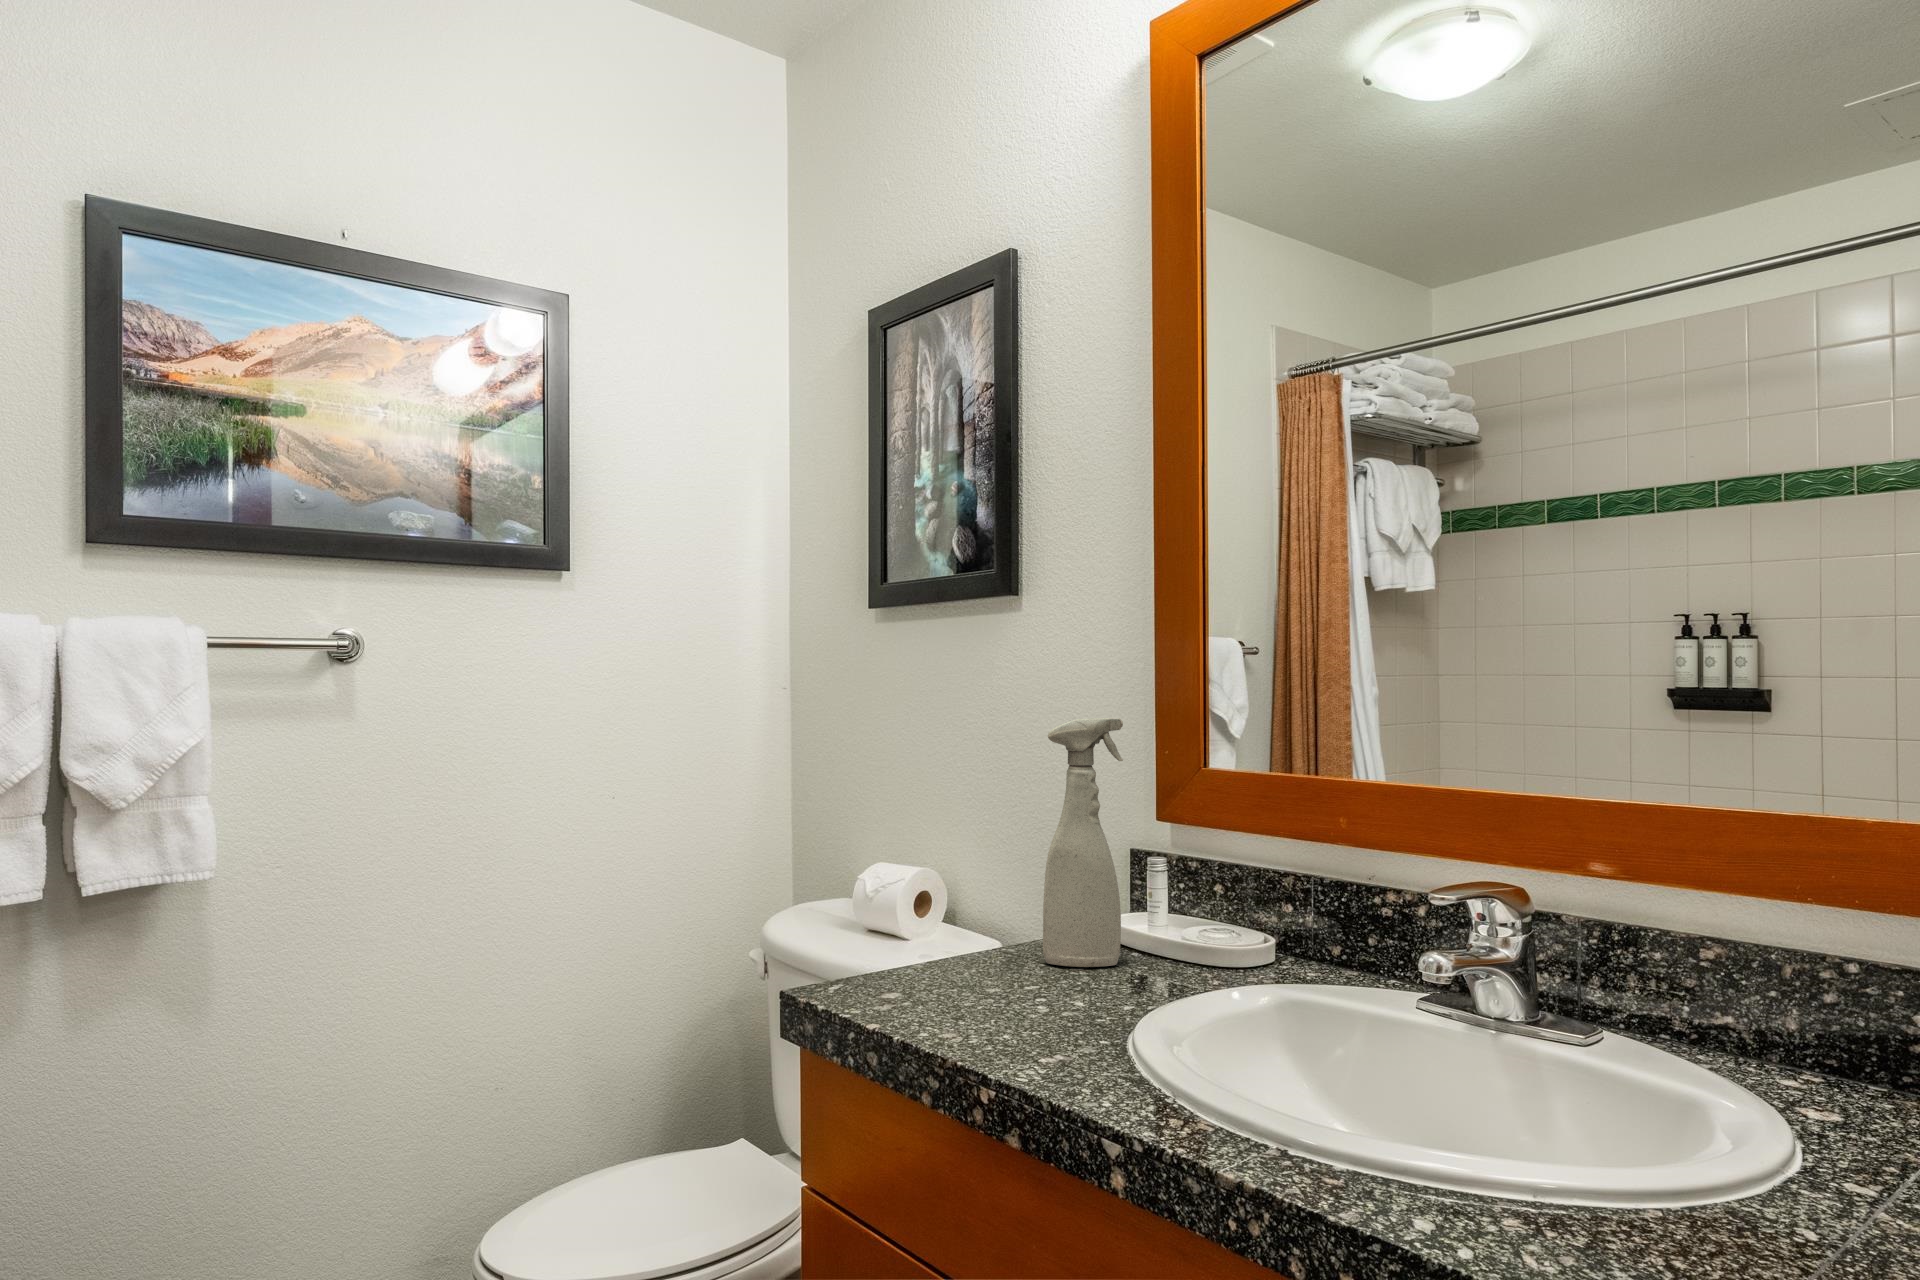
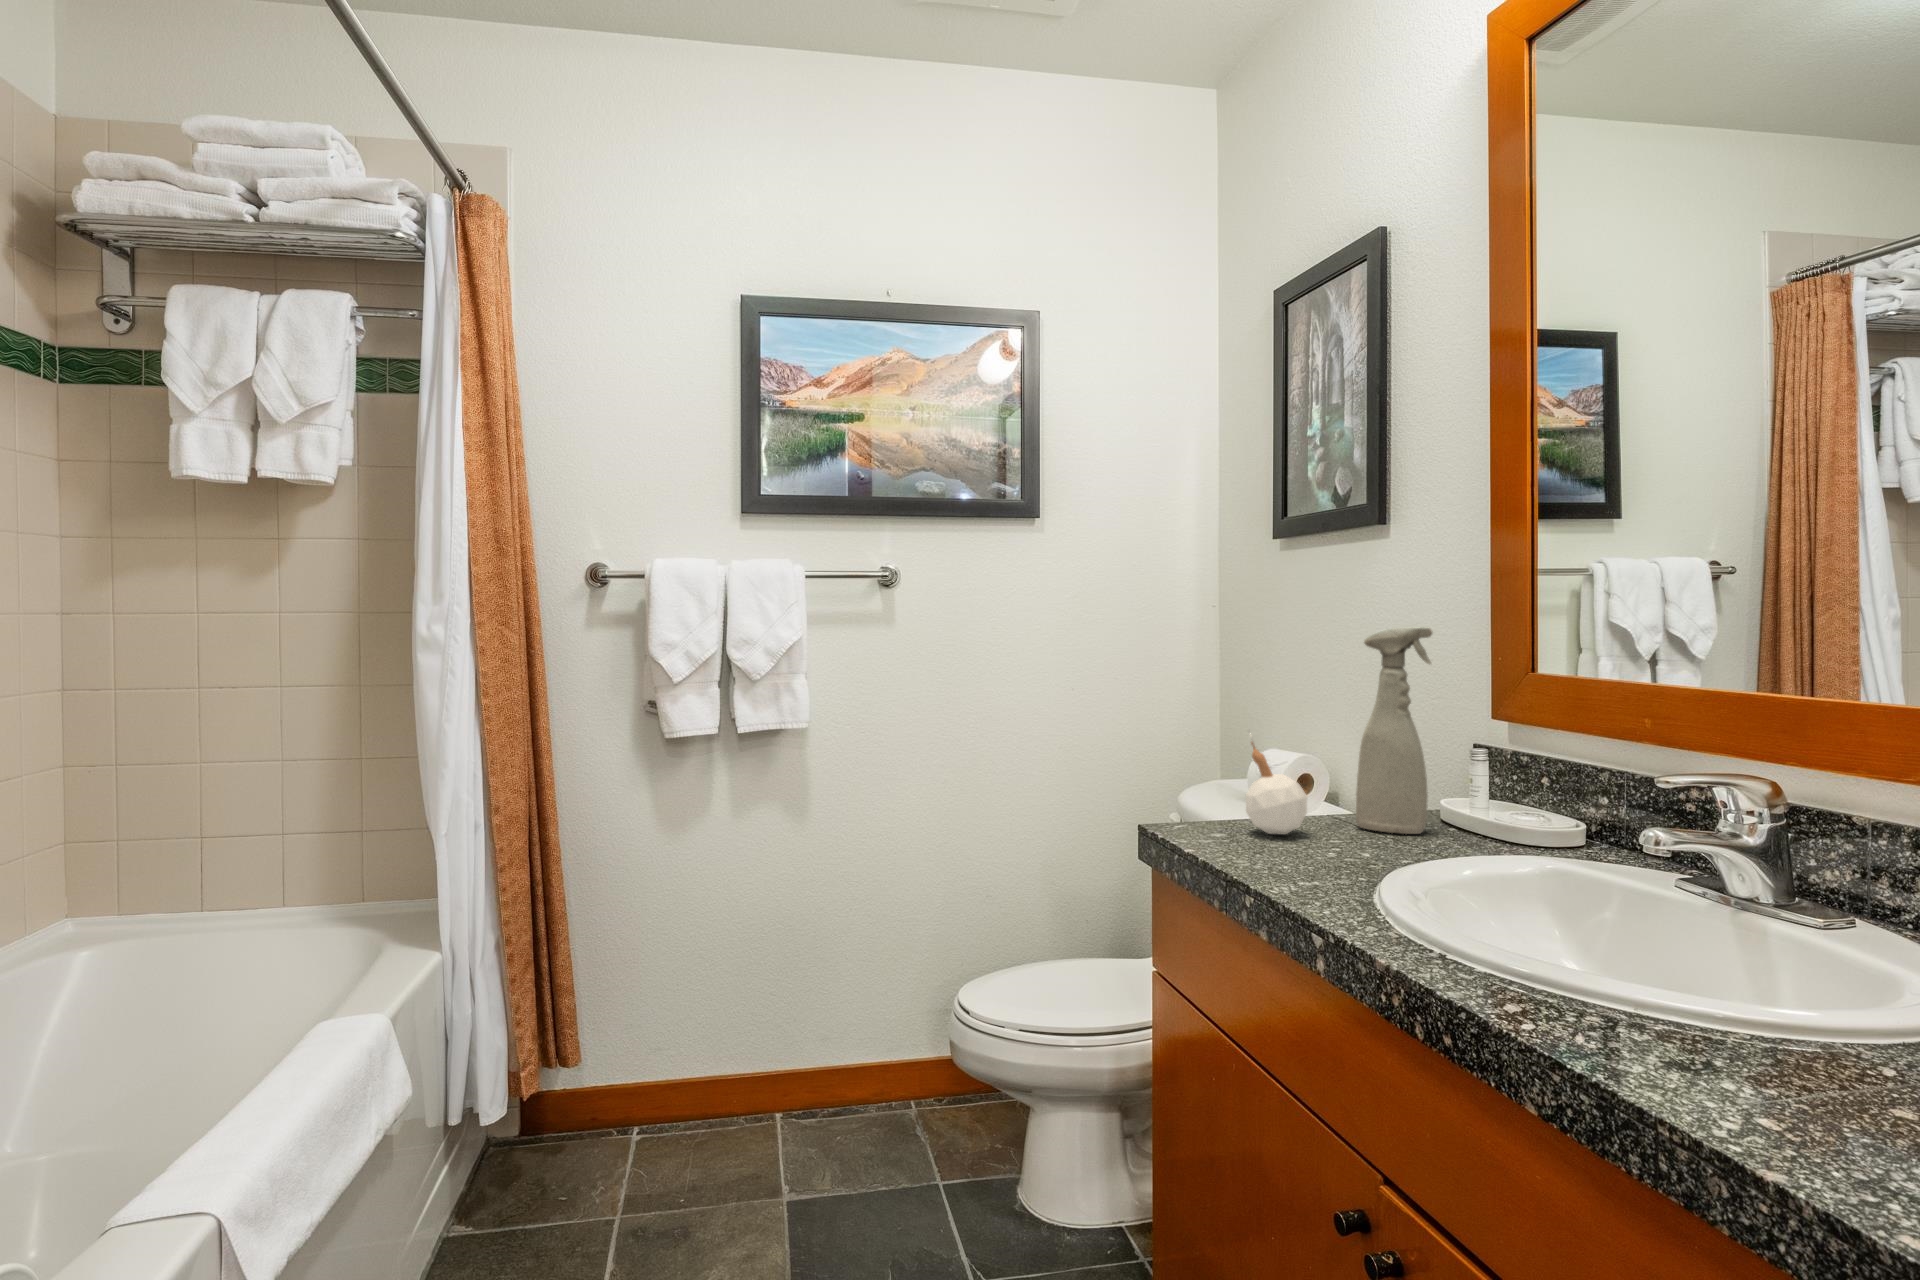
candle: none [923,853,1000,987] -> present [1246,733,1307,834]

